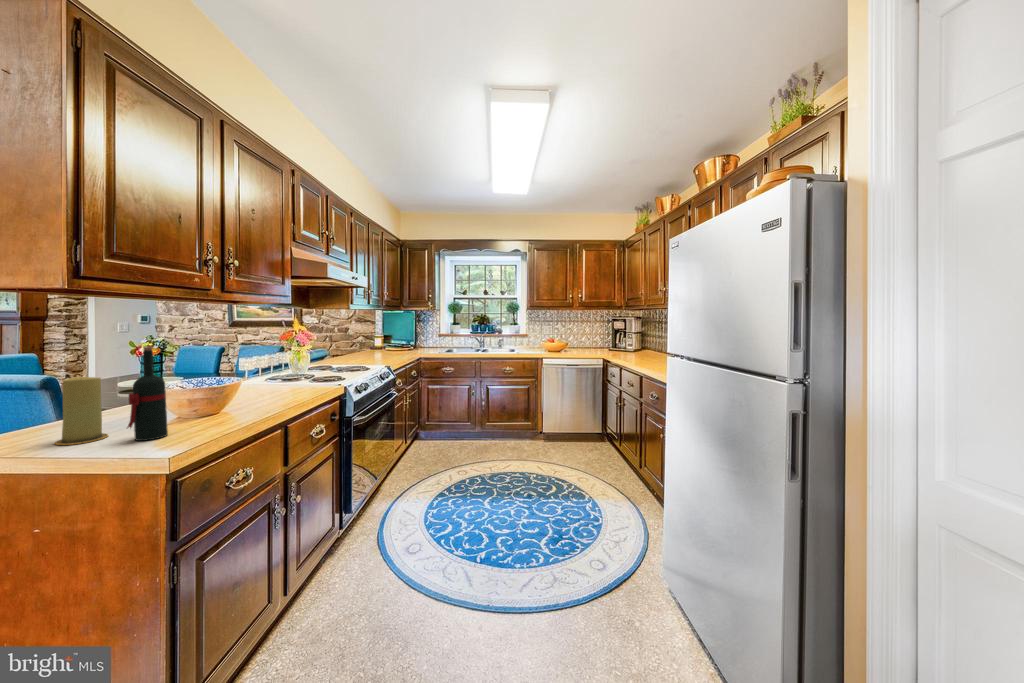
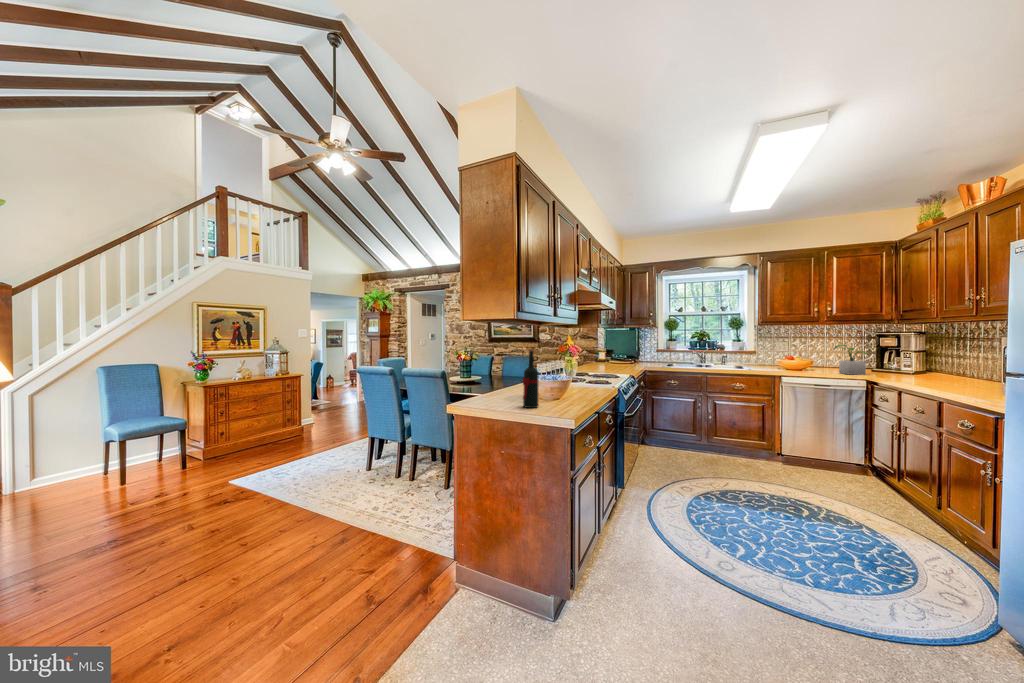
potted plant: none [582,328,611,354] -> present [835,345,866,375]
candle: present [55,377,108,445] -> none [485,367,506,406]

